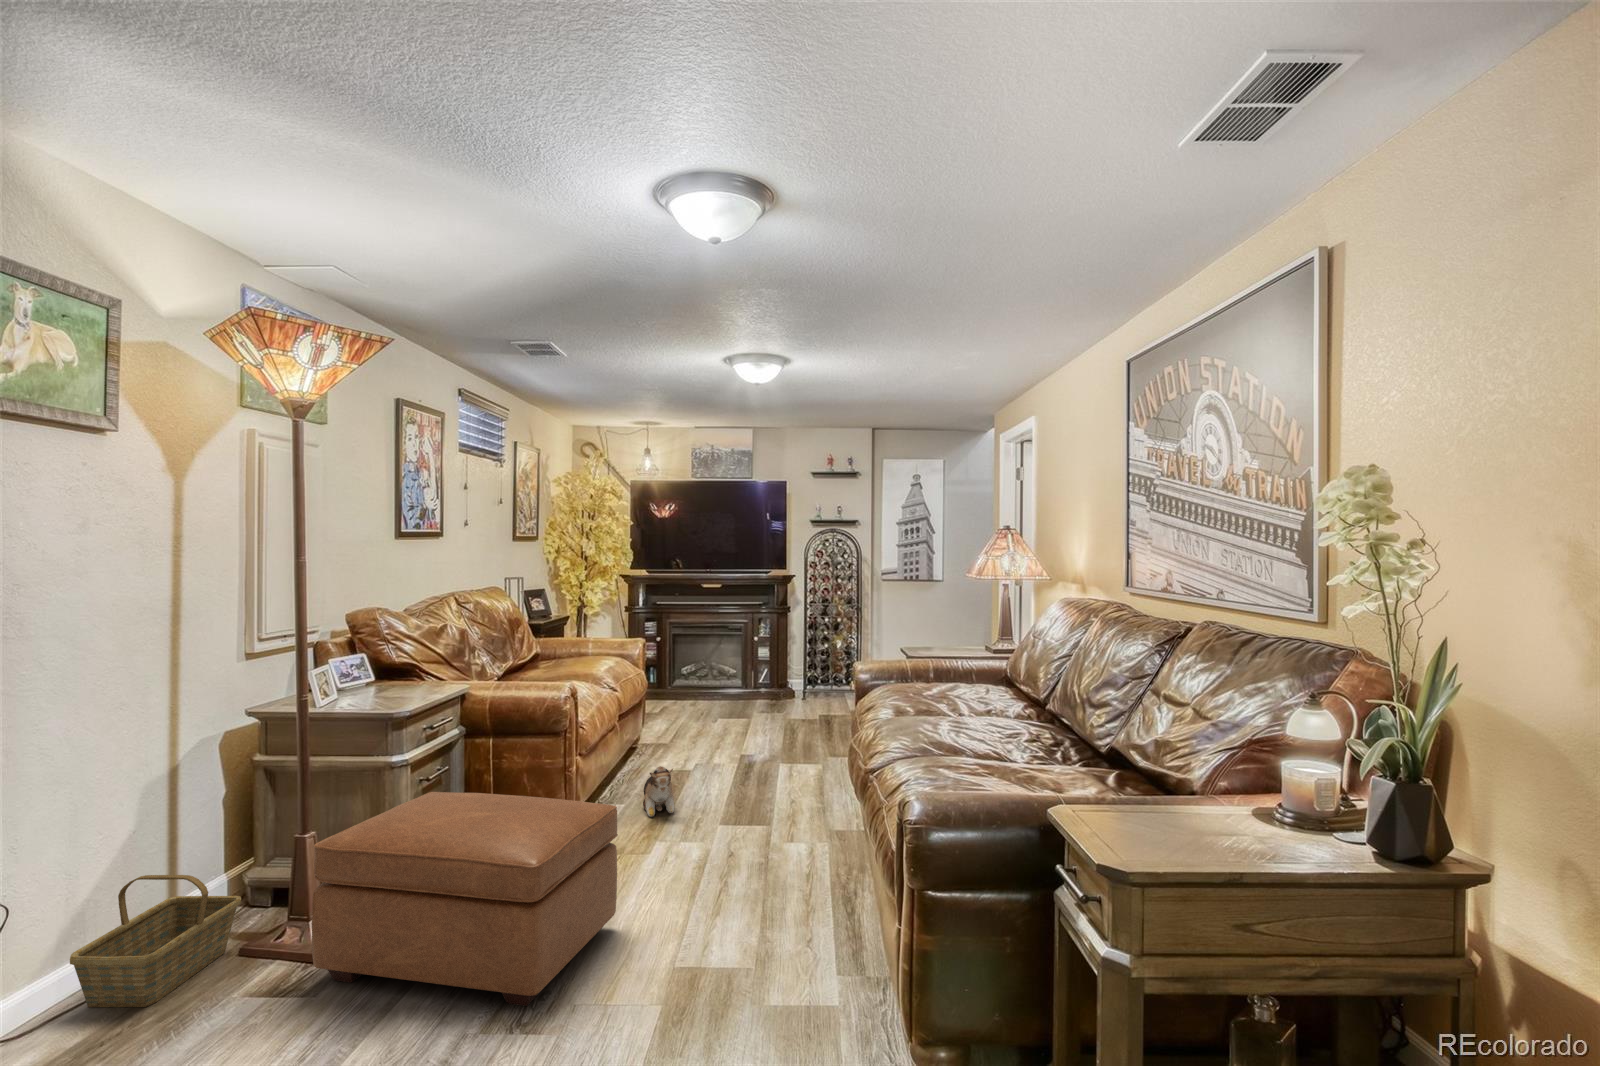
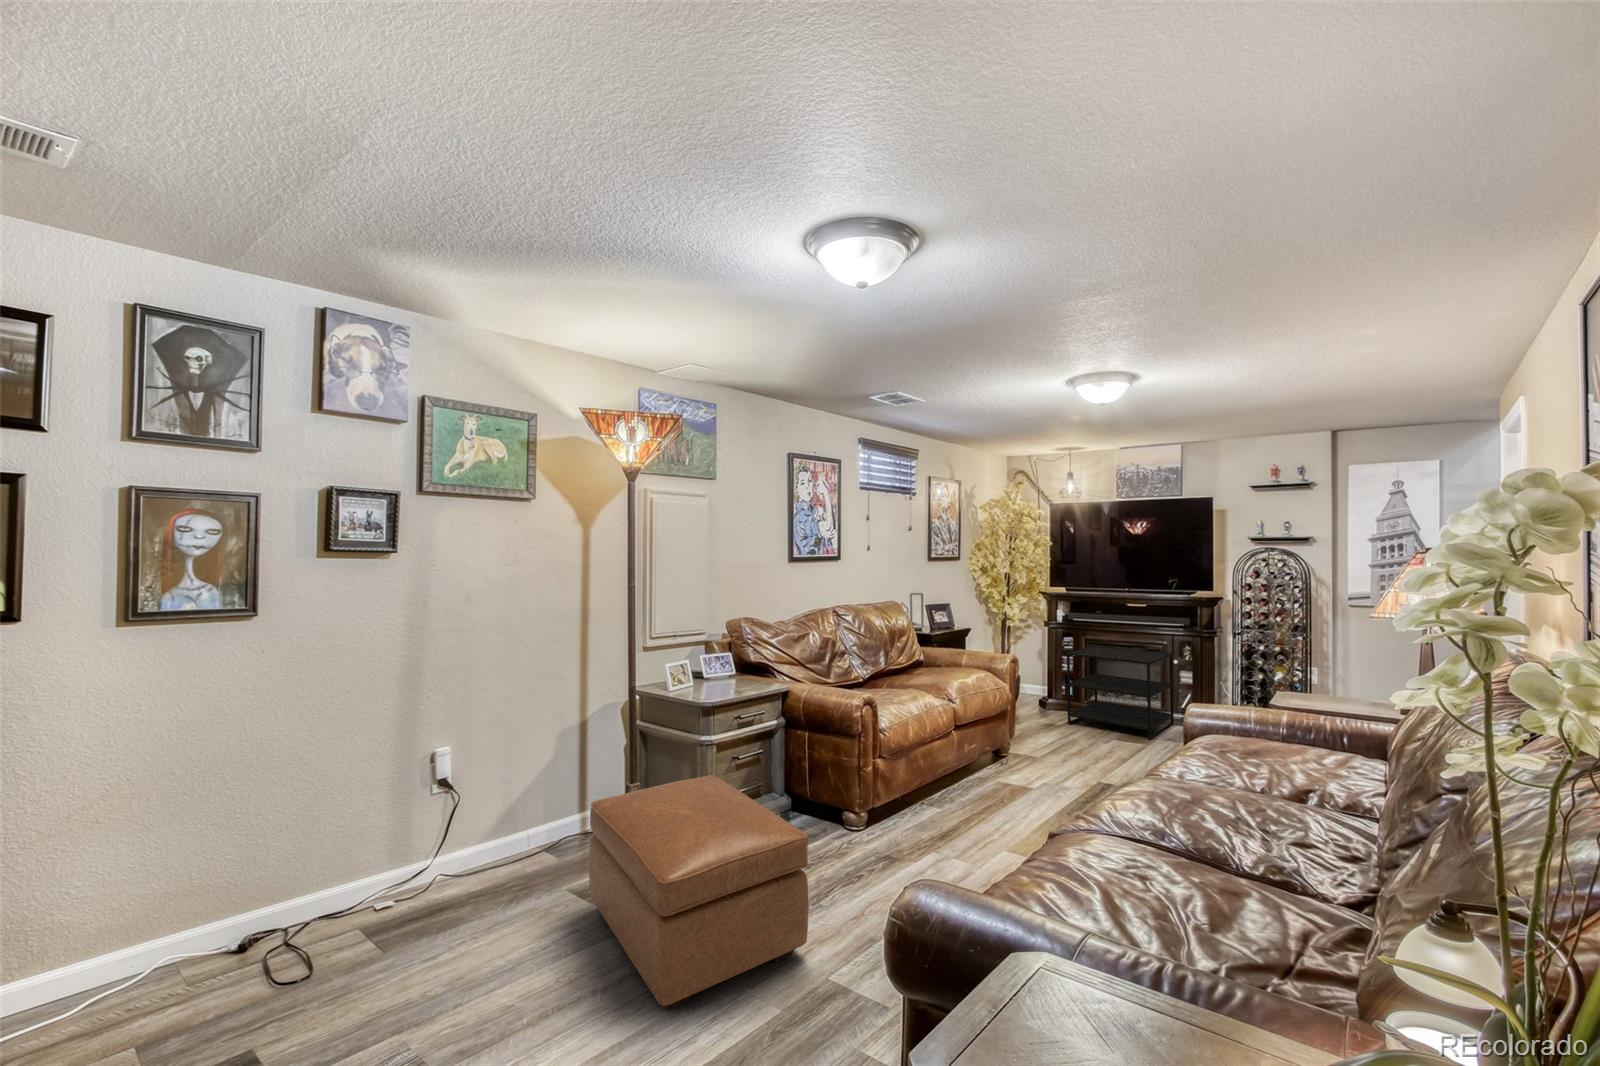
side table: none [664,630,750,713] -> present [1067,646,1174,740]
plush toy: present [643,766,674,817] -> none [944,791,983,842]
basket: present [70,875,241,1007] -> none [492,791,599,883]

